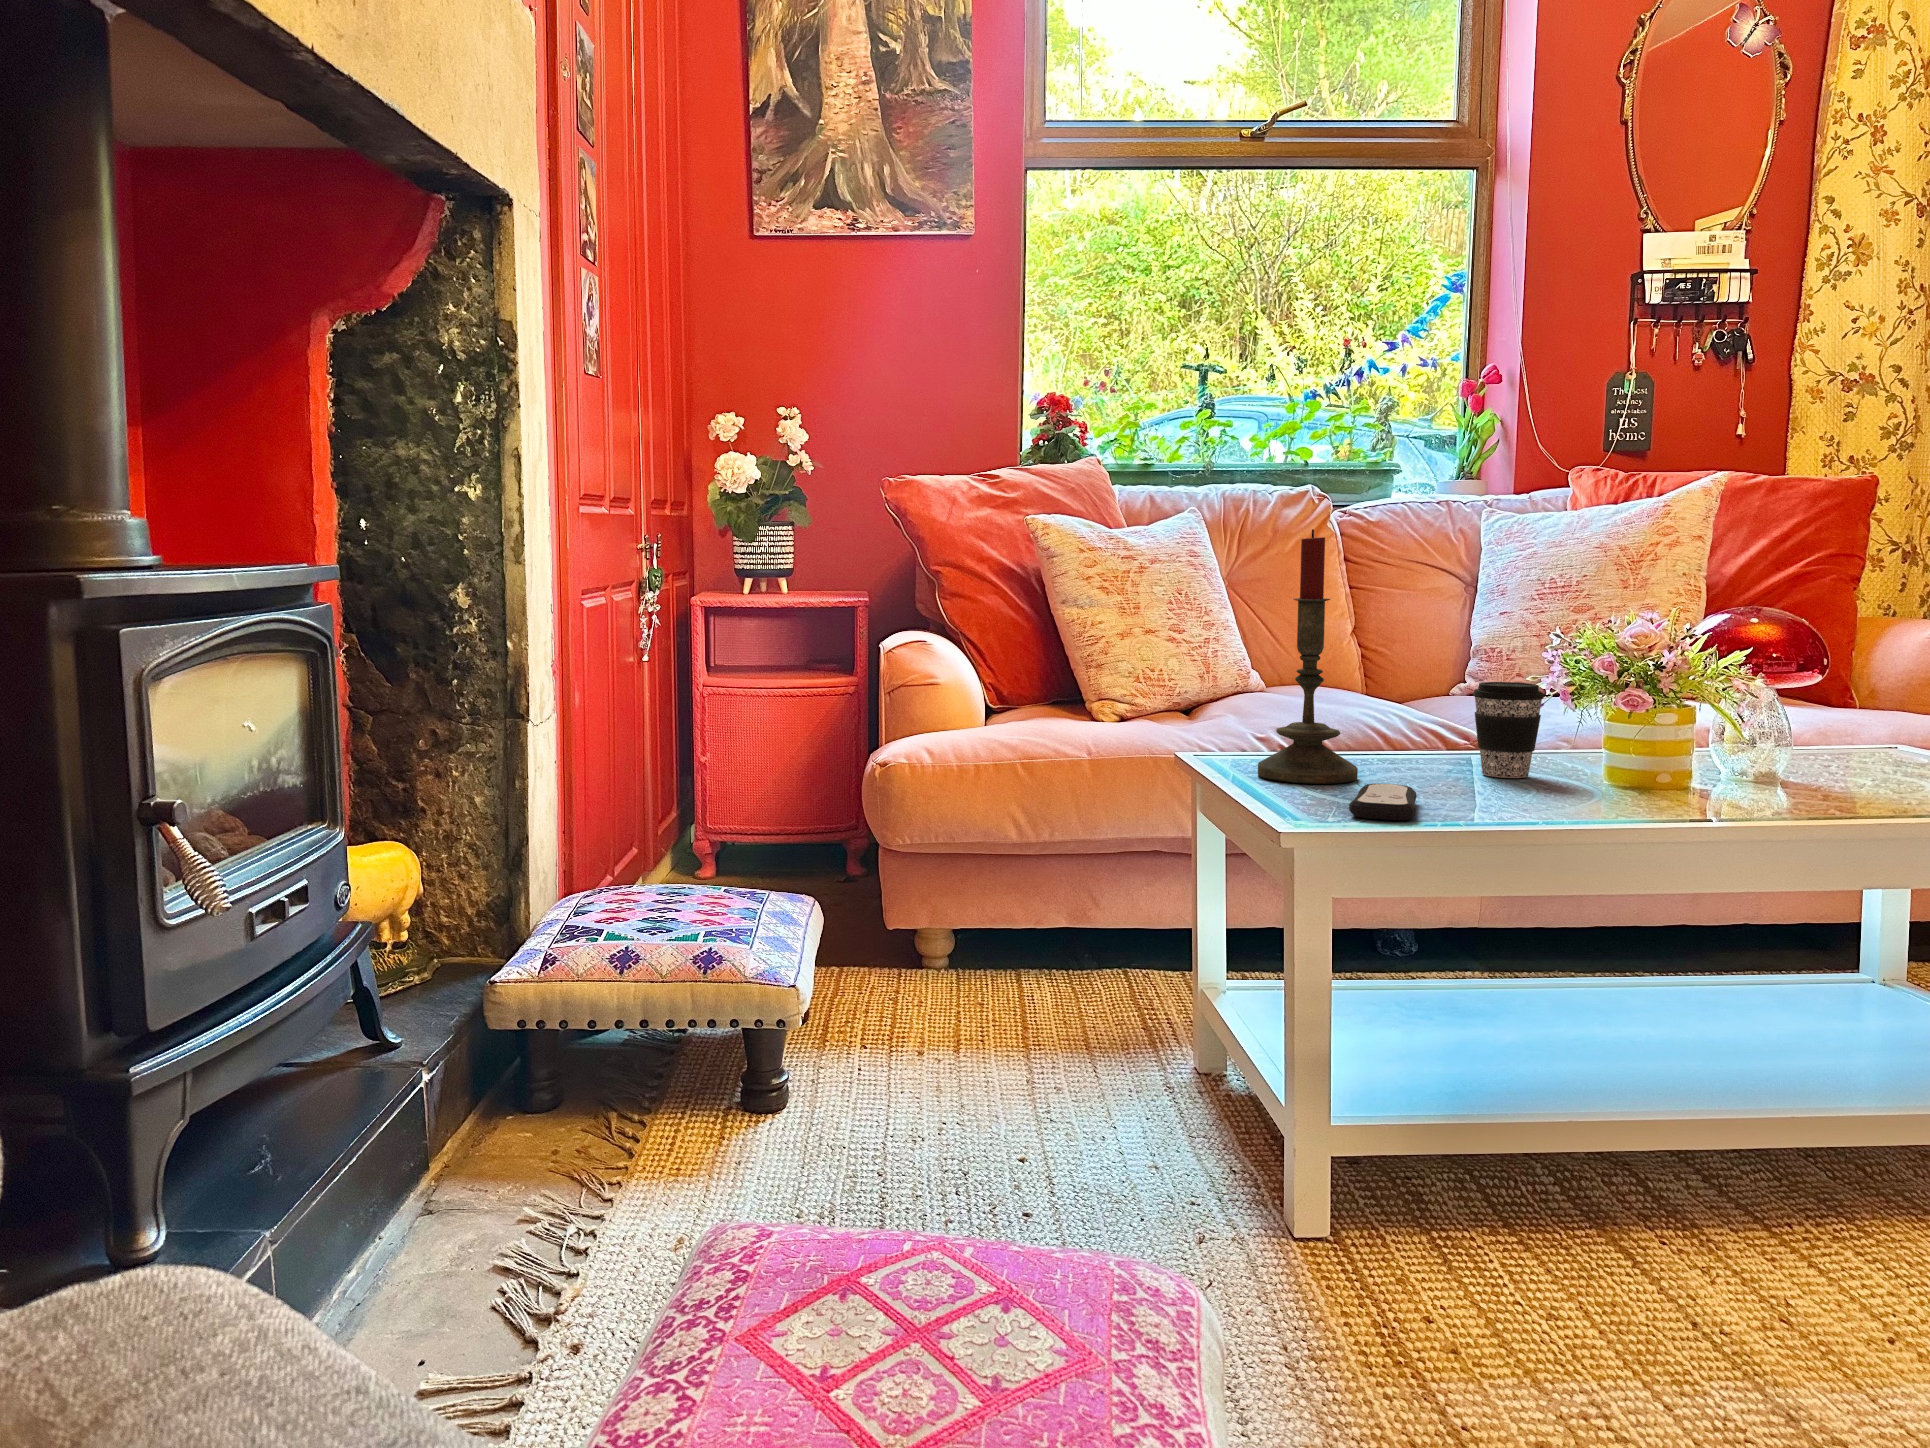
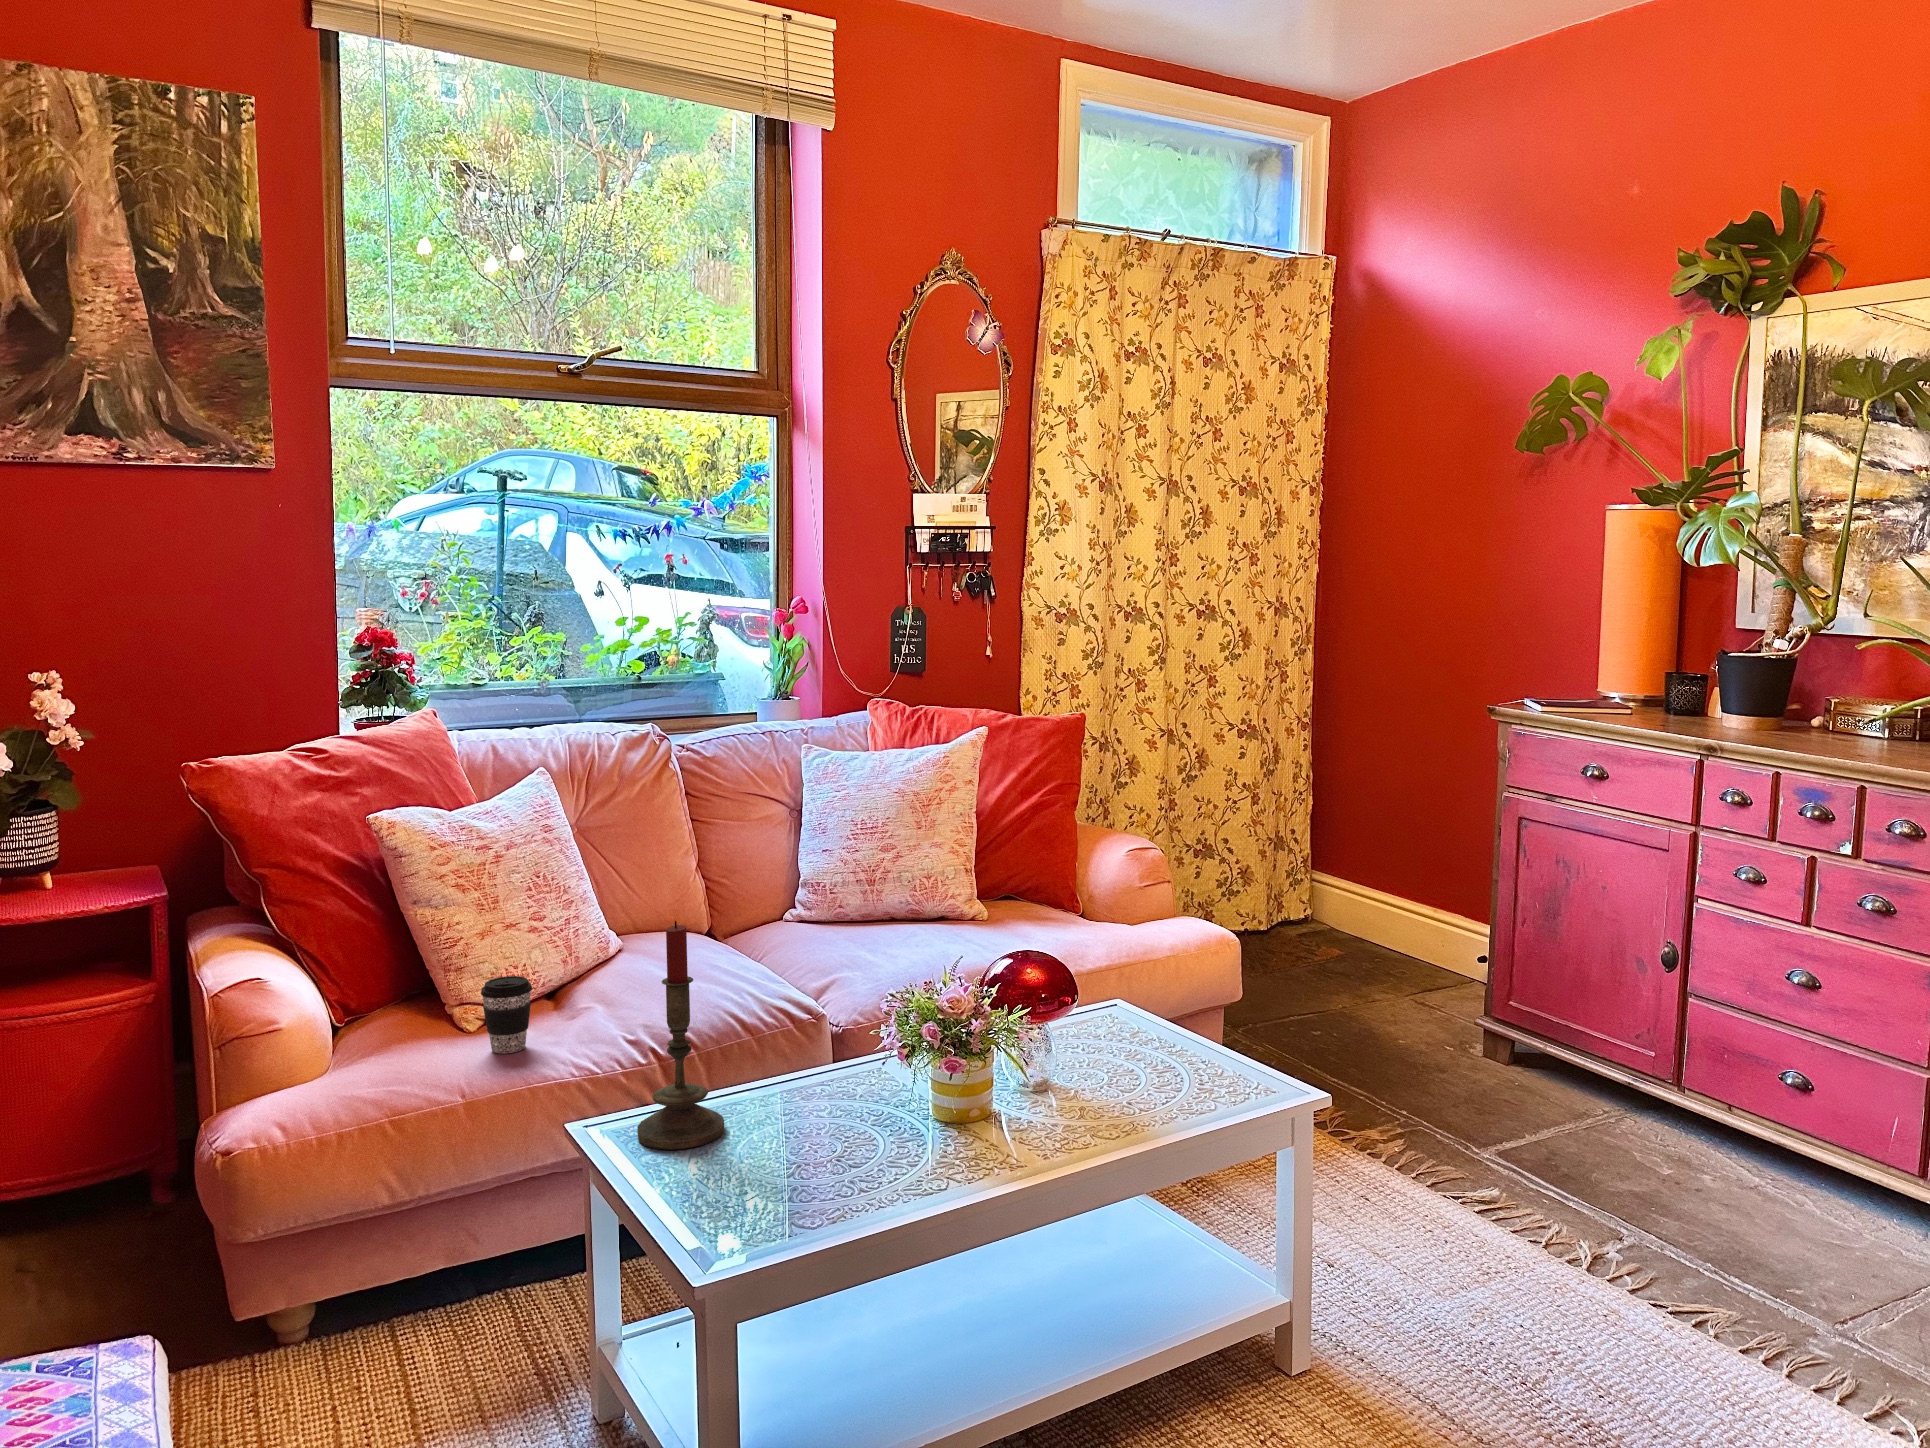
coffee cup: present [1473,682,1544,778] -> present [481,976,532,1053]
remote control: present [1349,784,1416,820] -> none [726,1153,779,1211]

